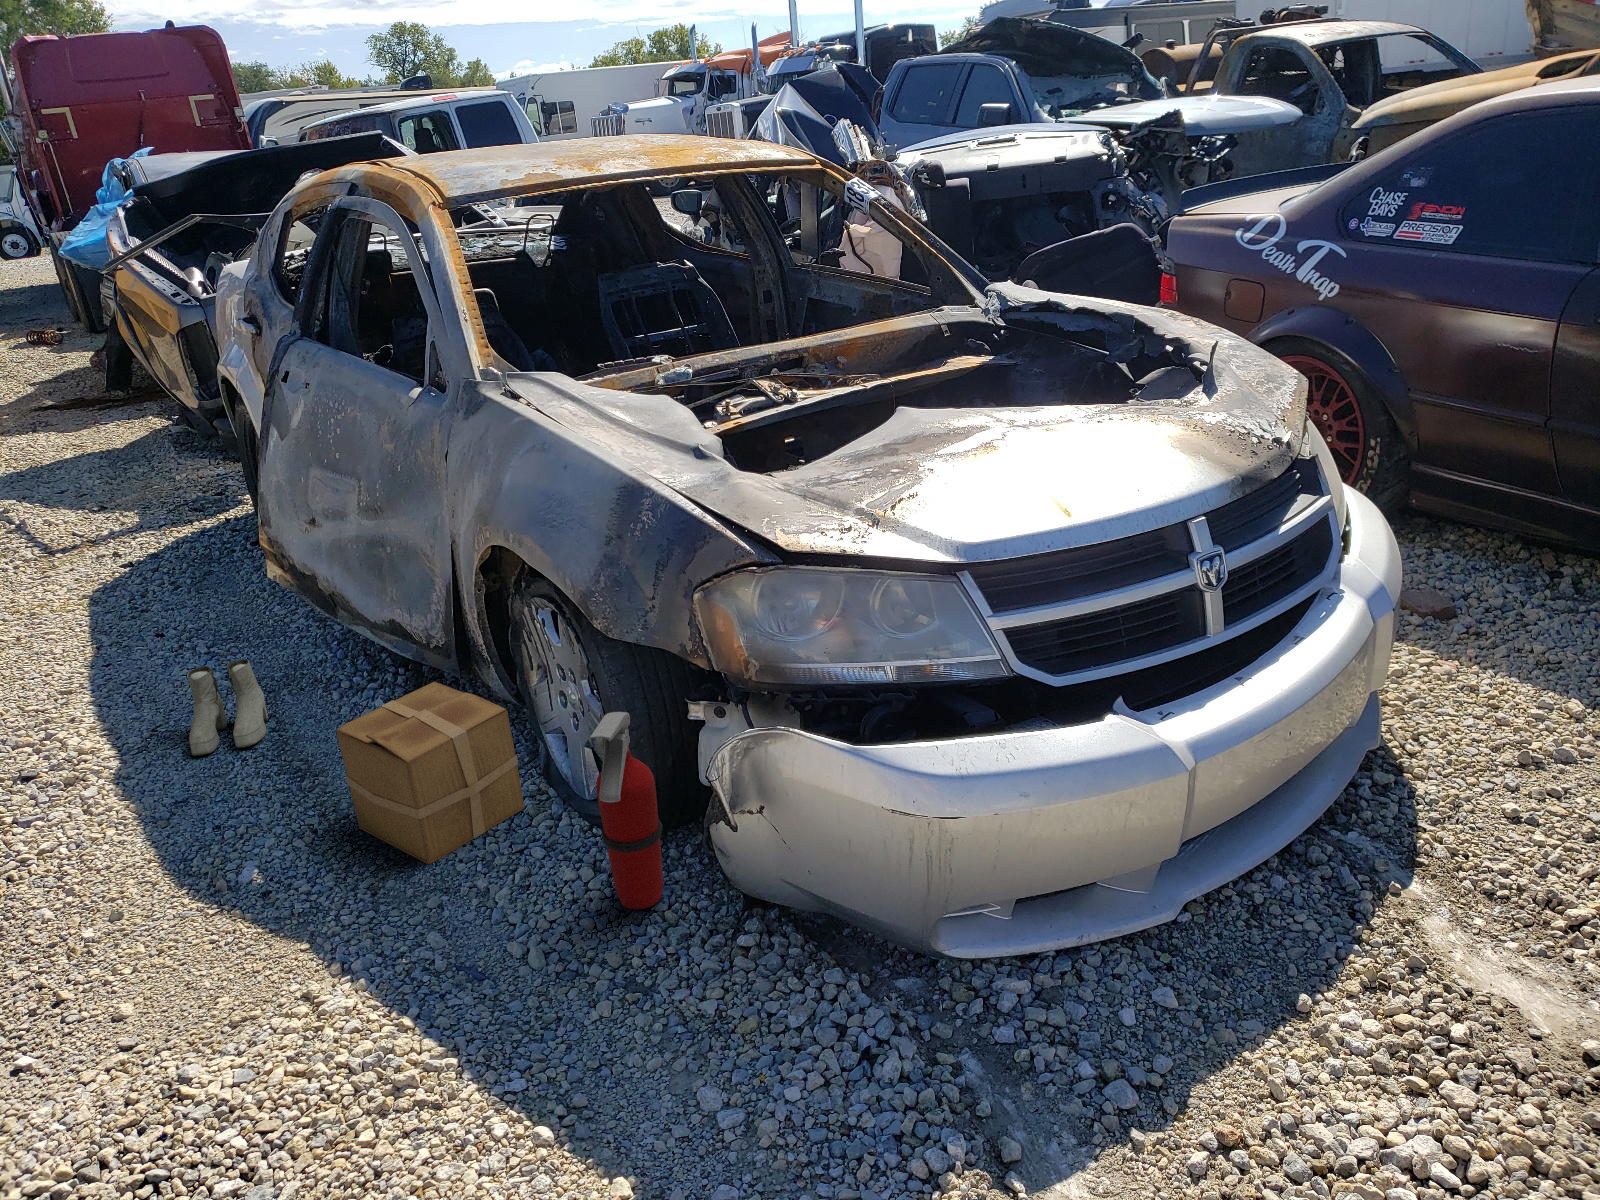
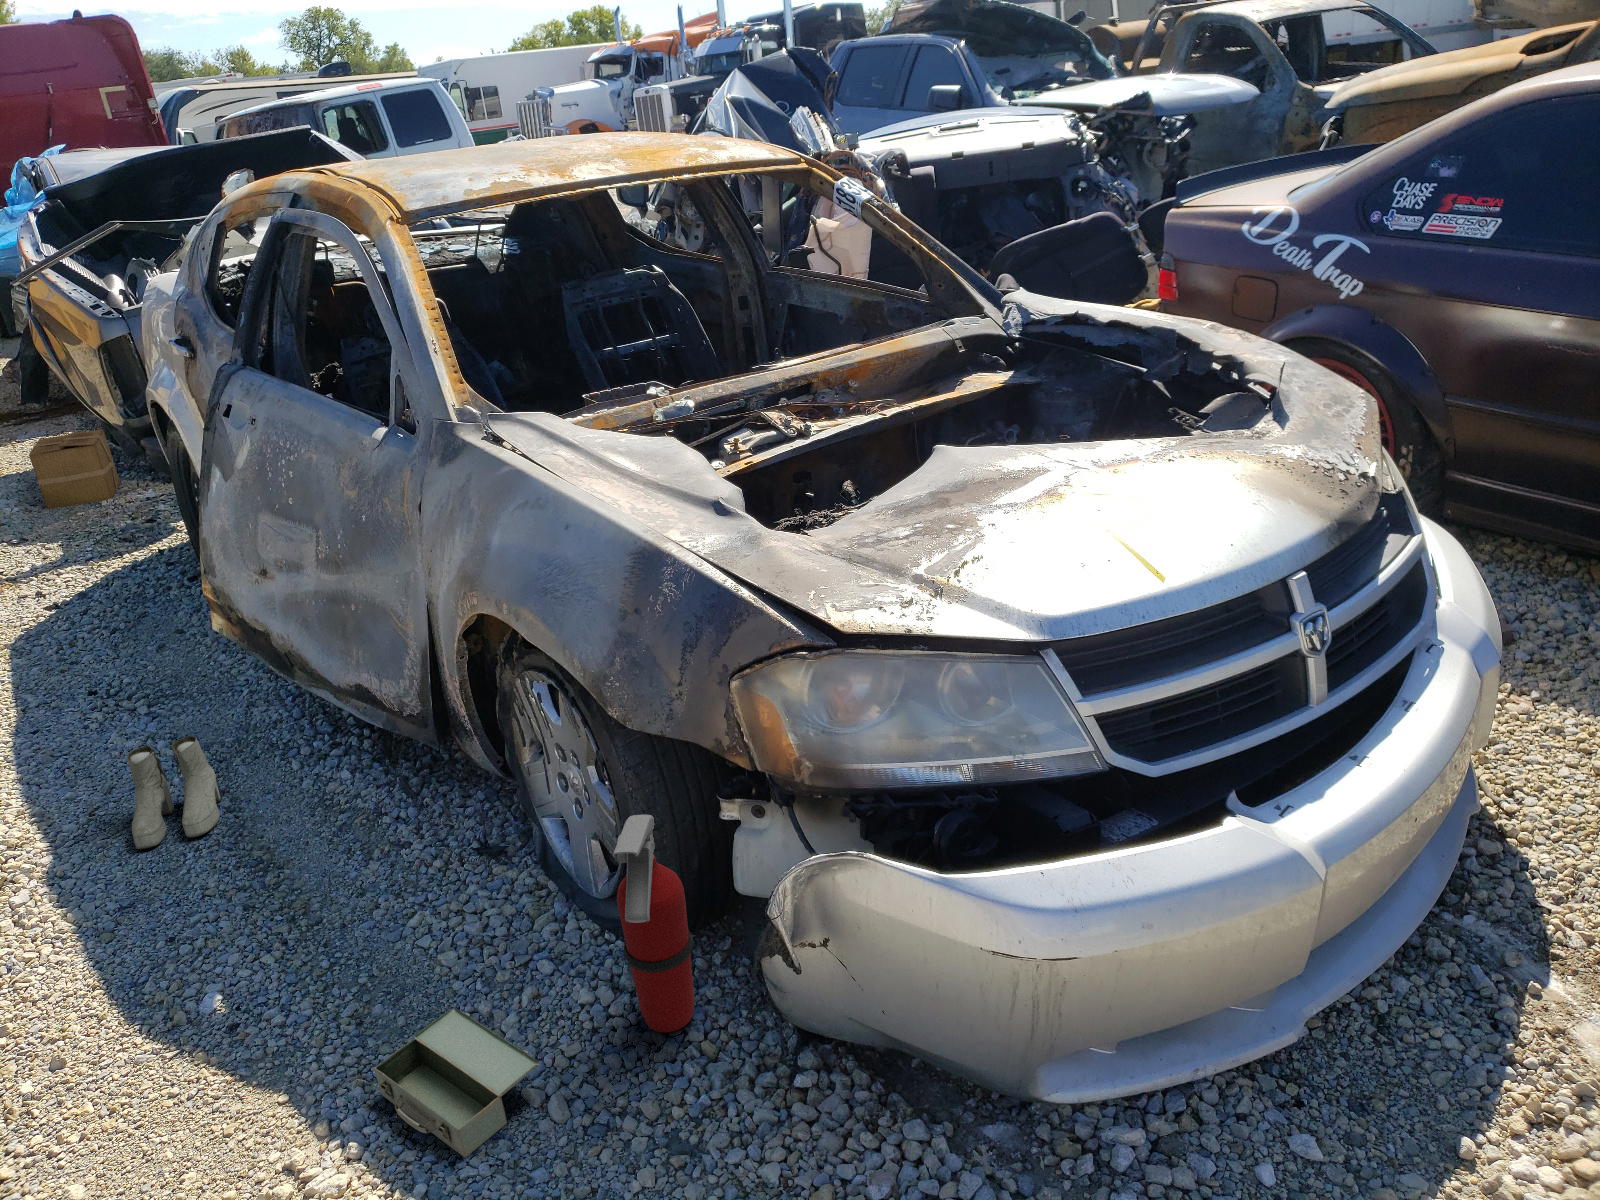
cardboard box: present [336,682,525,864] -> present [29,429,120,509]
toolbox: none [382,880,523,997] -> present [374,1008,539,1158]

